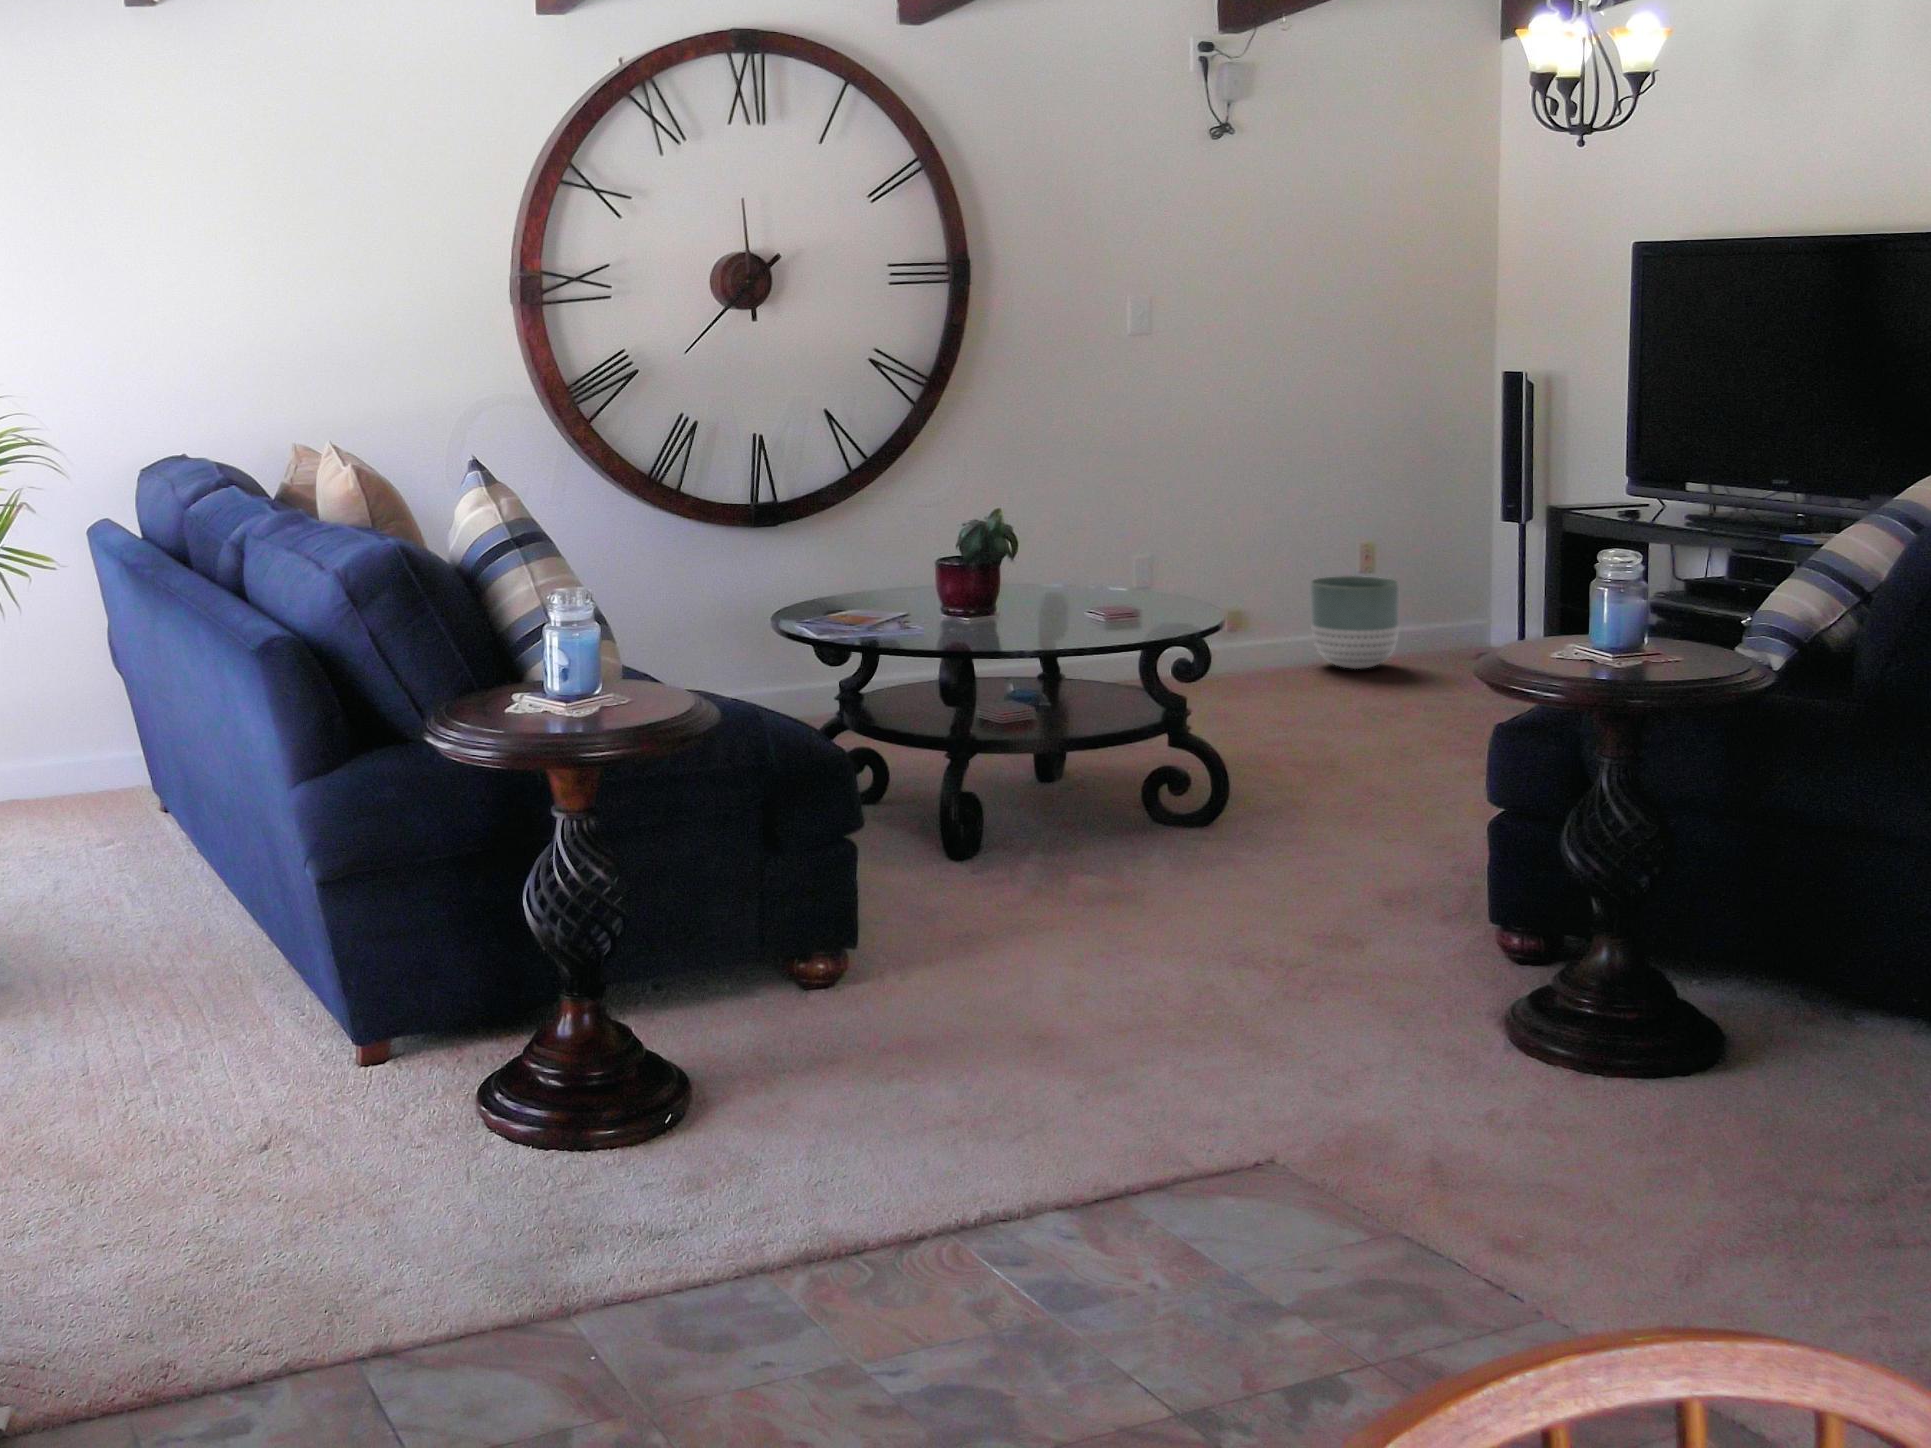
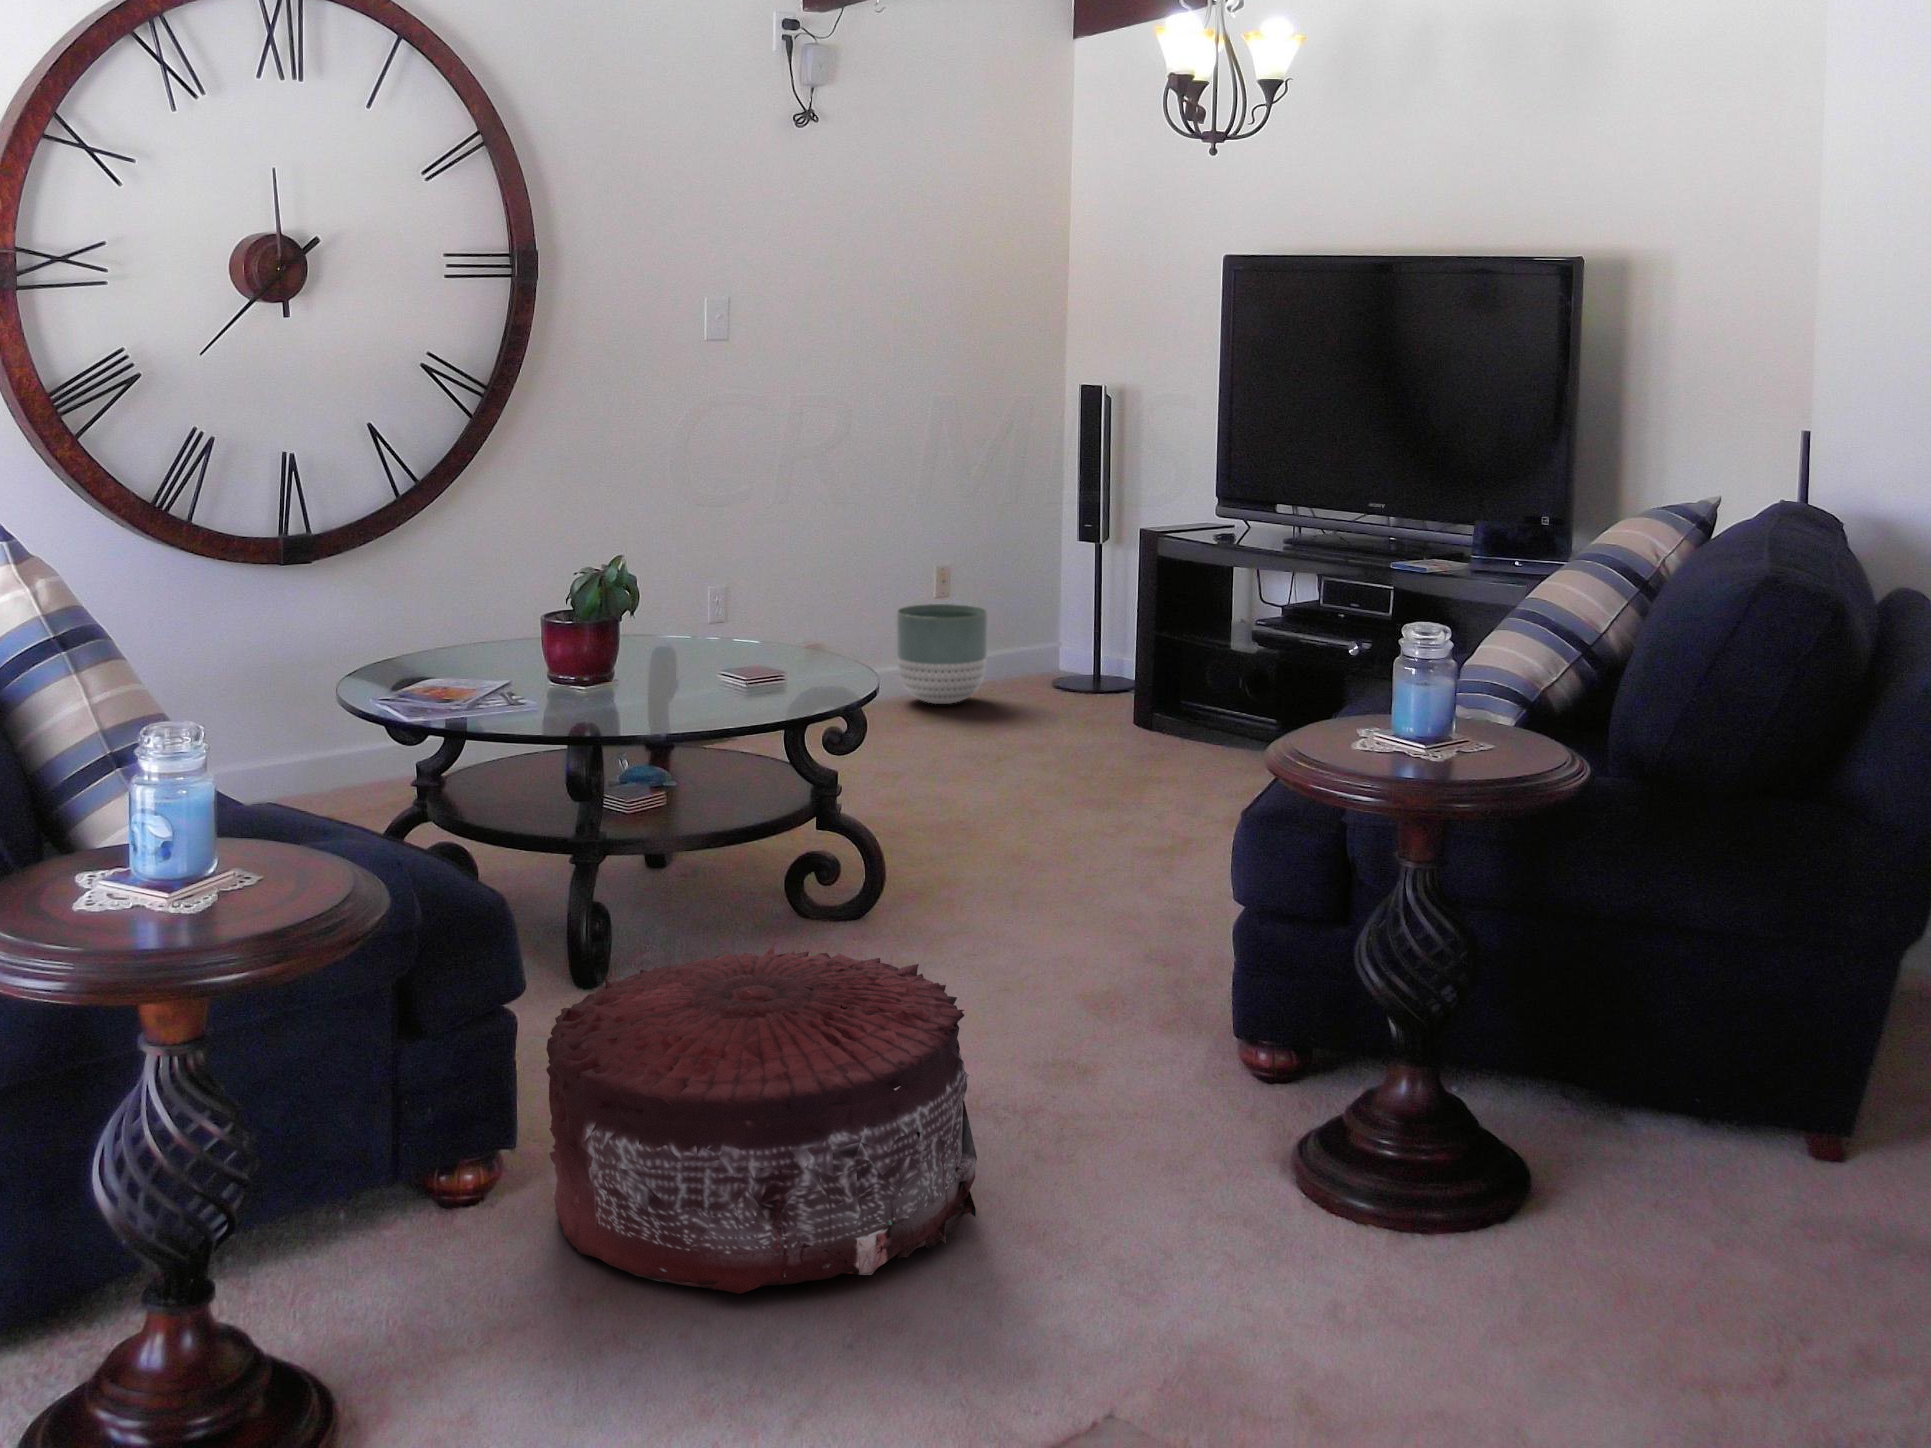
pouf: none [870,811,1214,1058] -> present [546,945,977,1294]

